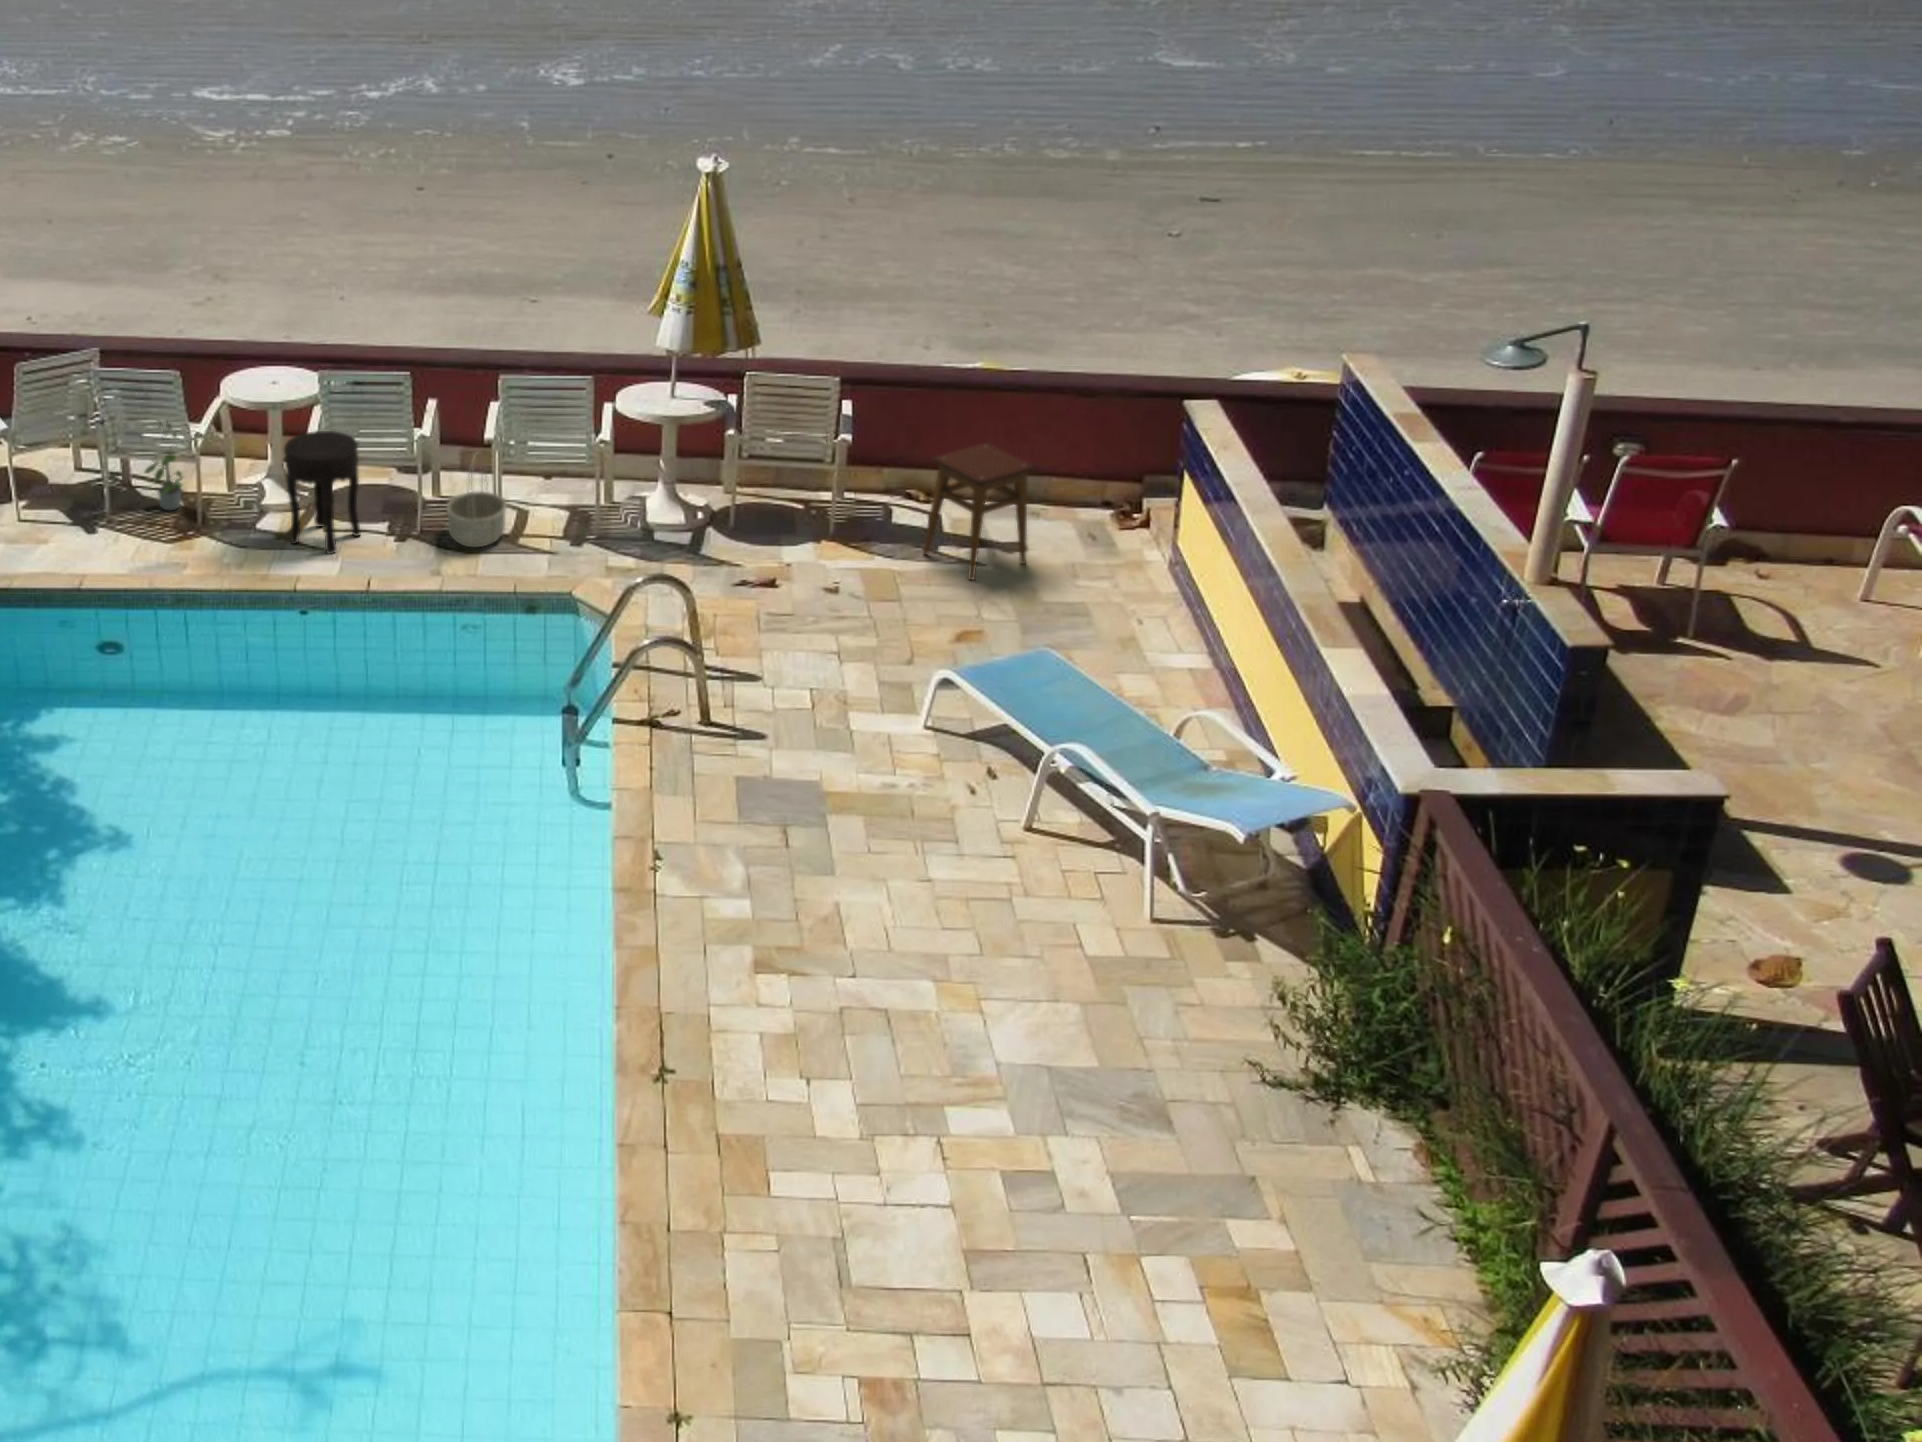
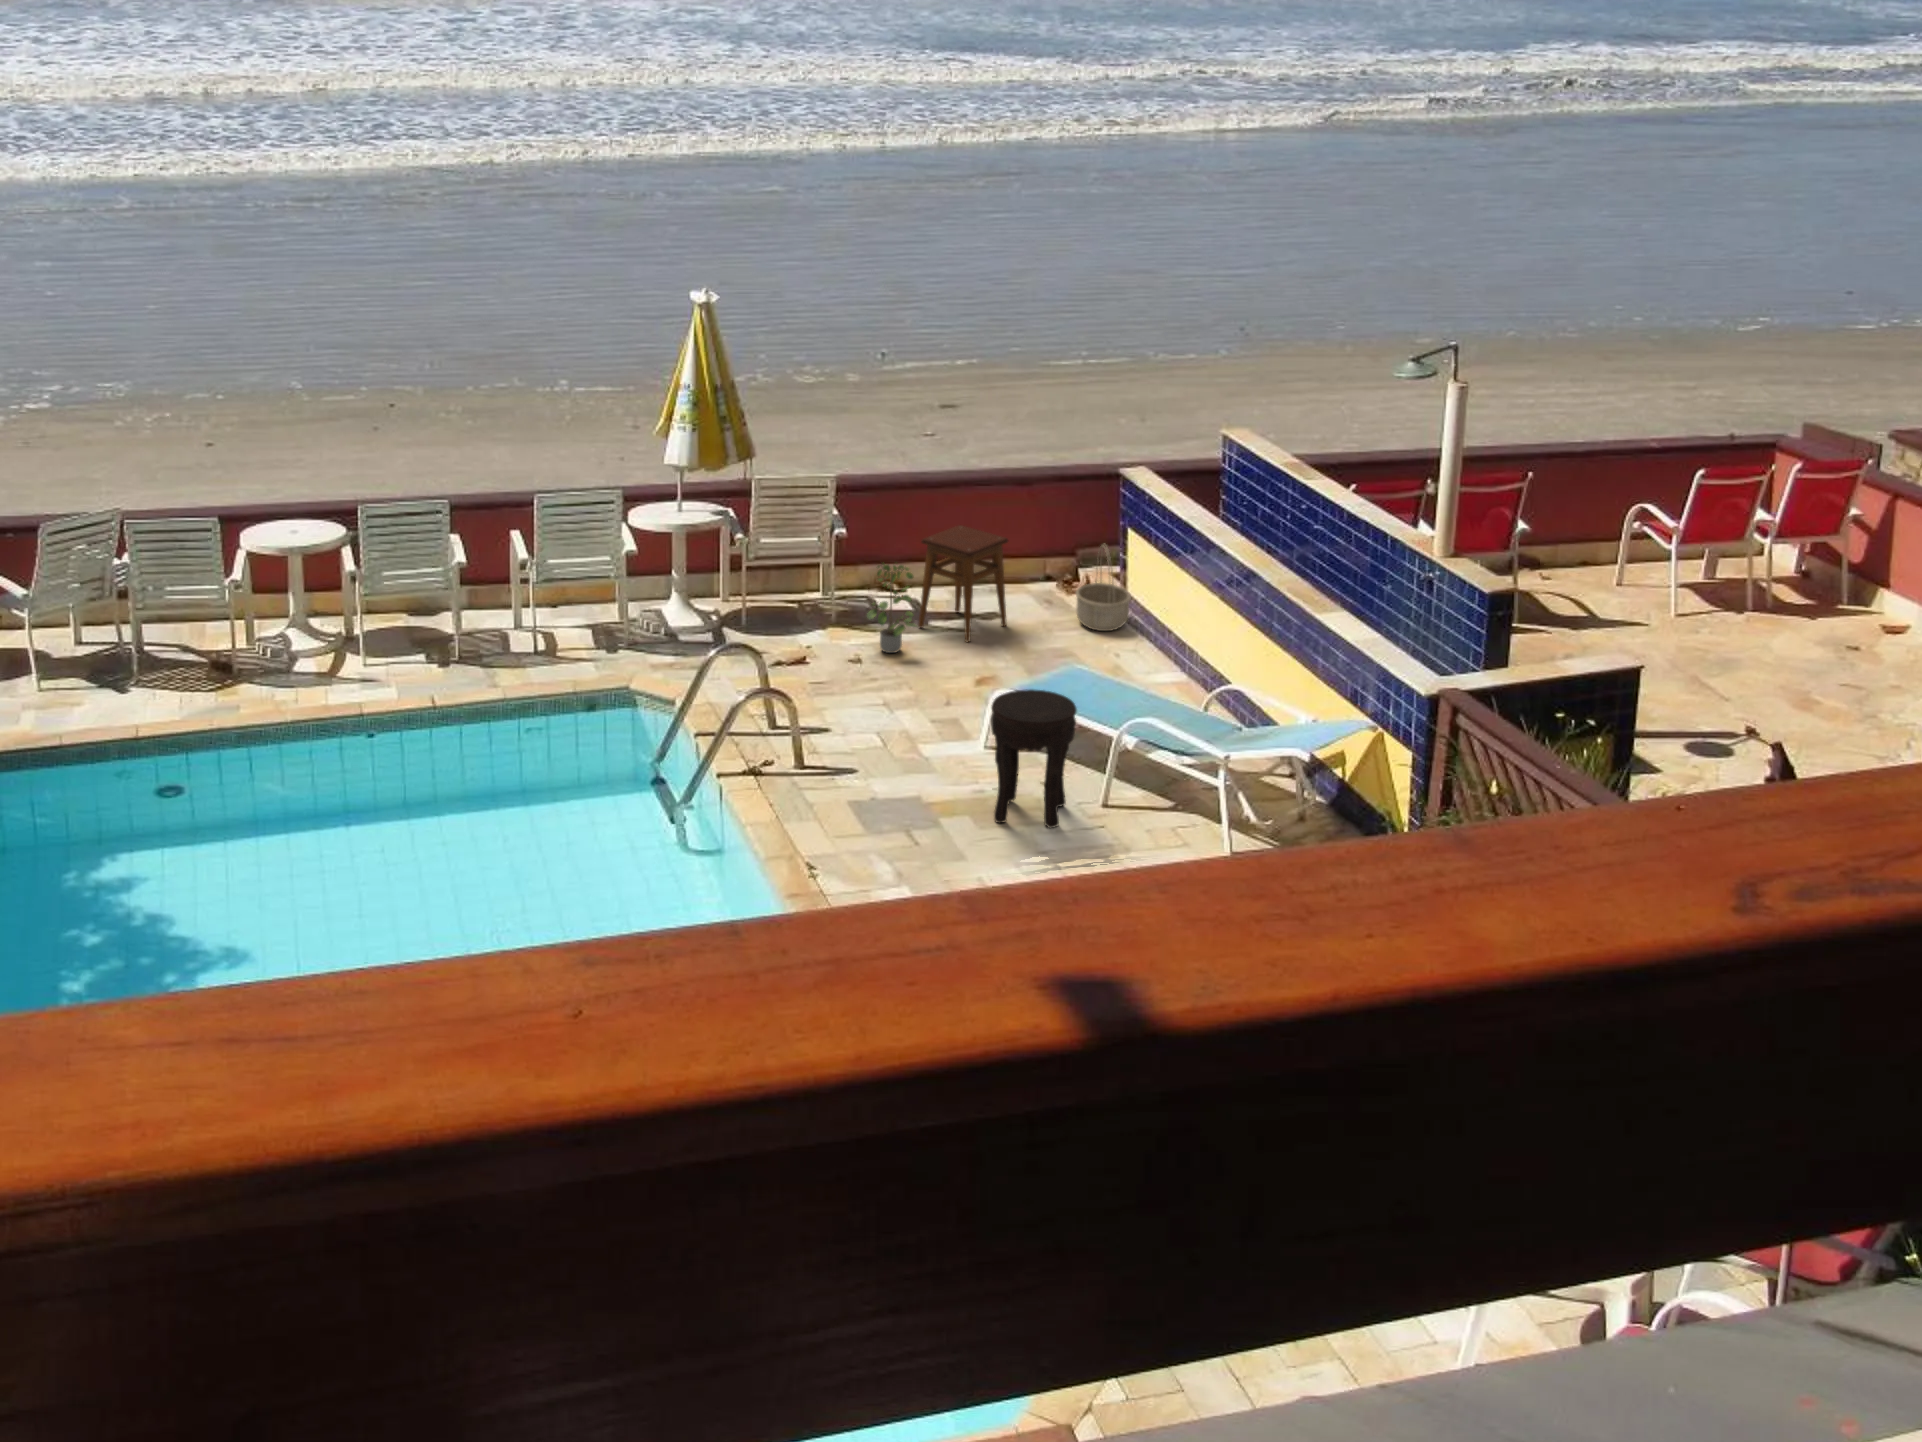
potted plant: present [145,420,182,510] -> present [867,563,917,653]
side table: present [284,431,361,554] -> present [991,689,1077,828]
basket: present [446,453,507,547] -> present [1076,545,1131,631]

